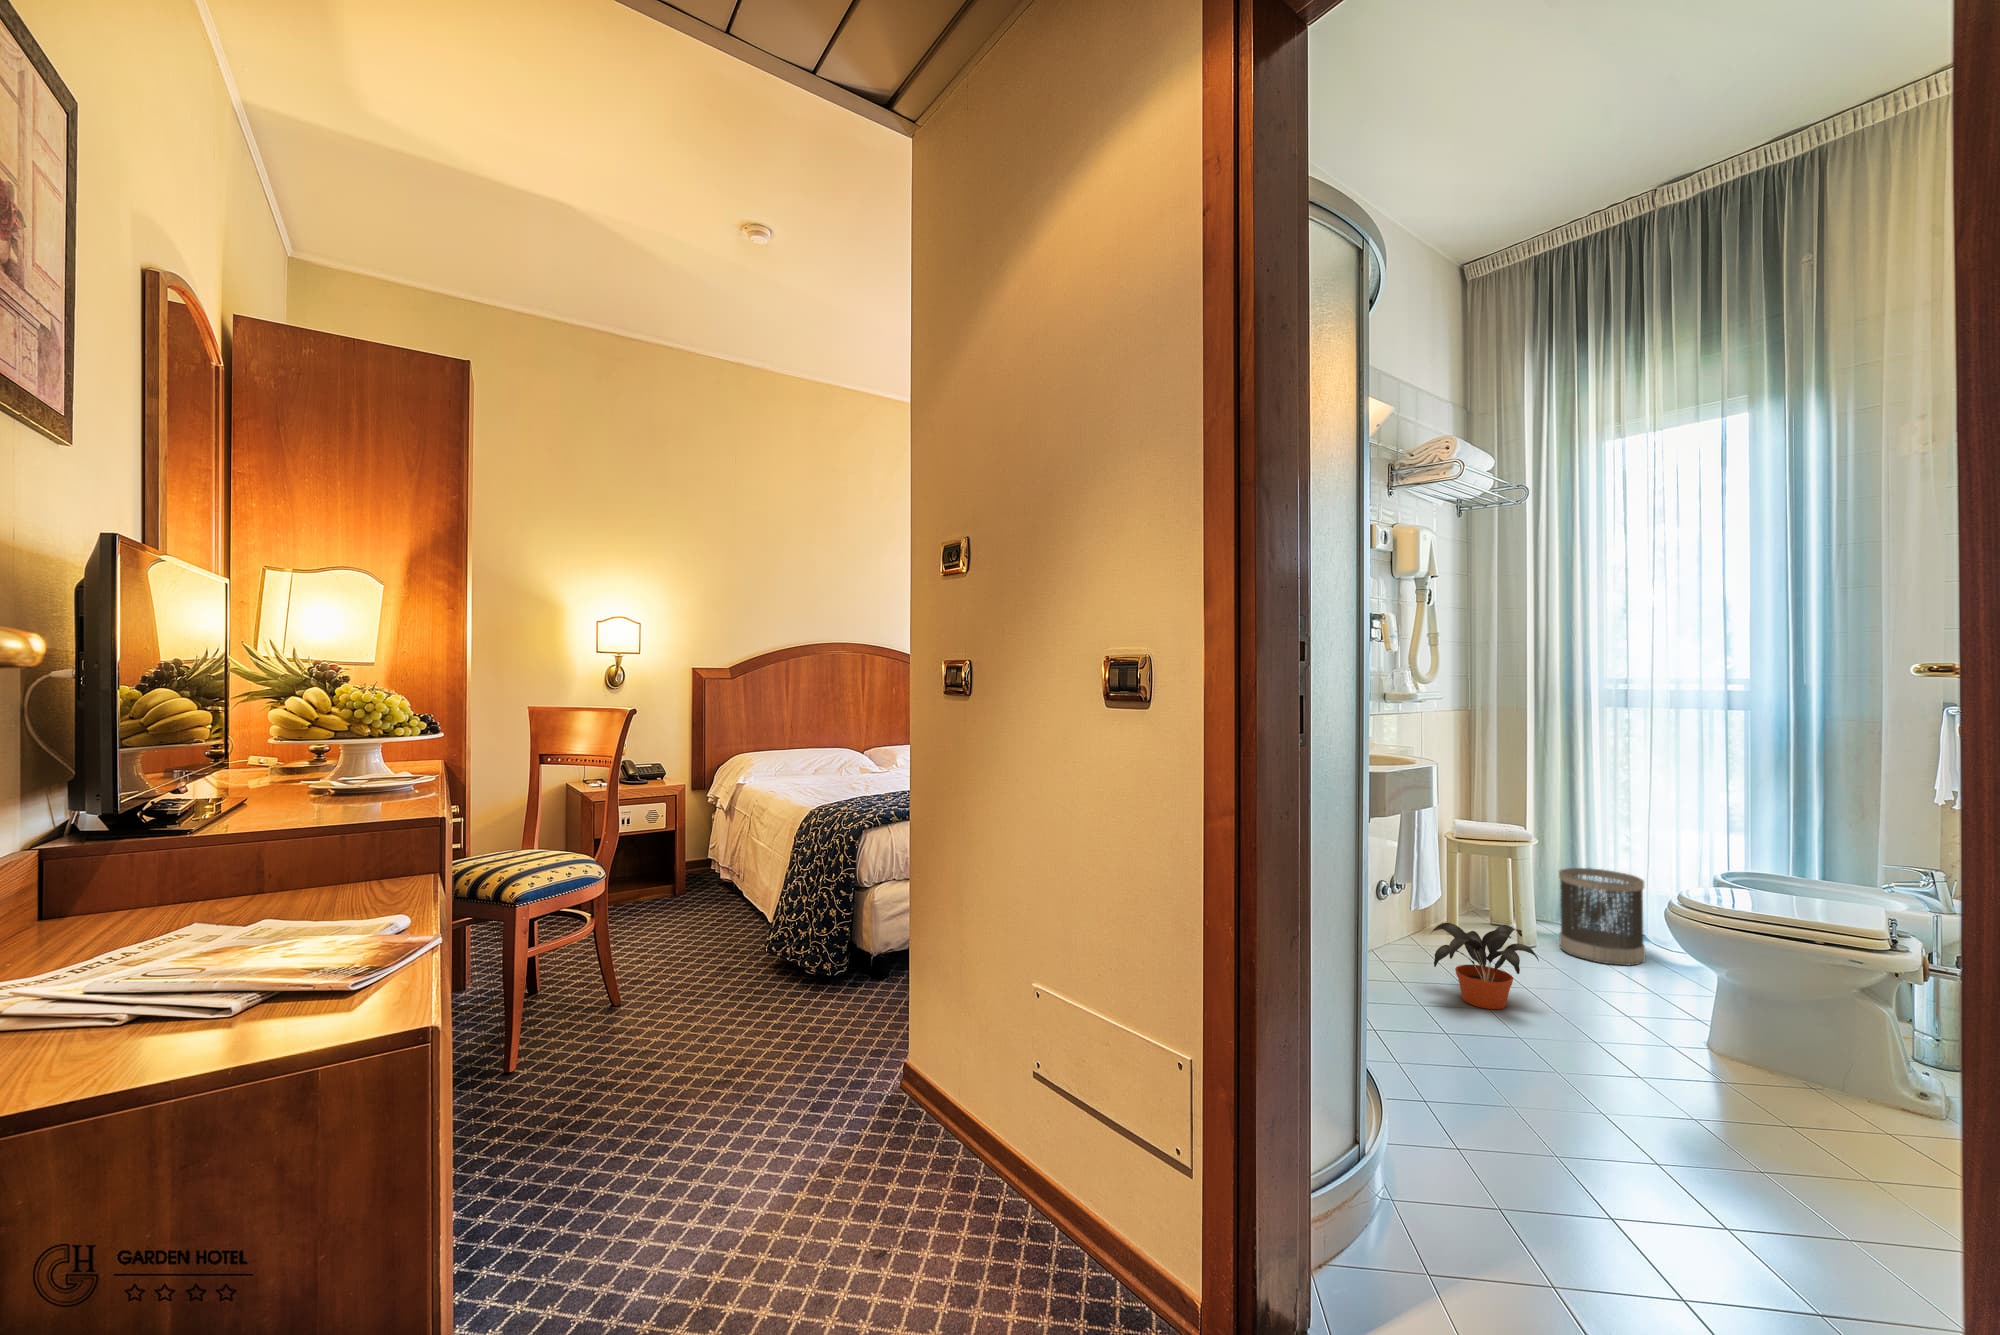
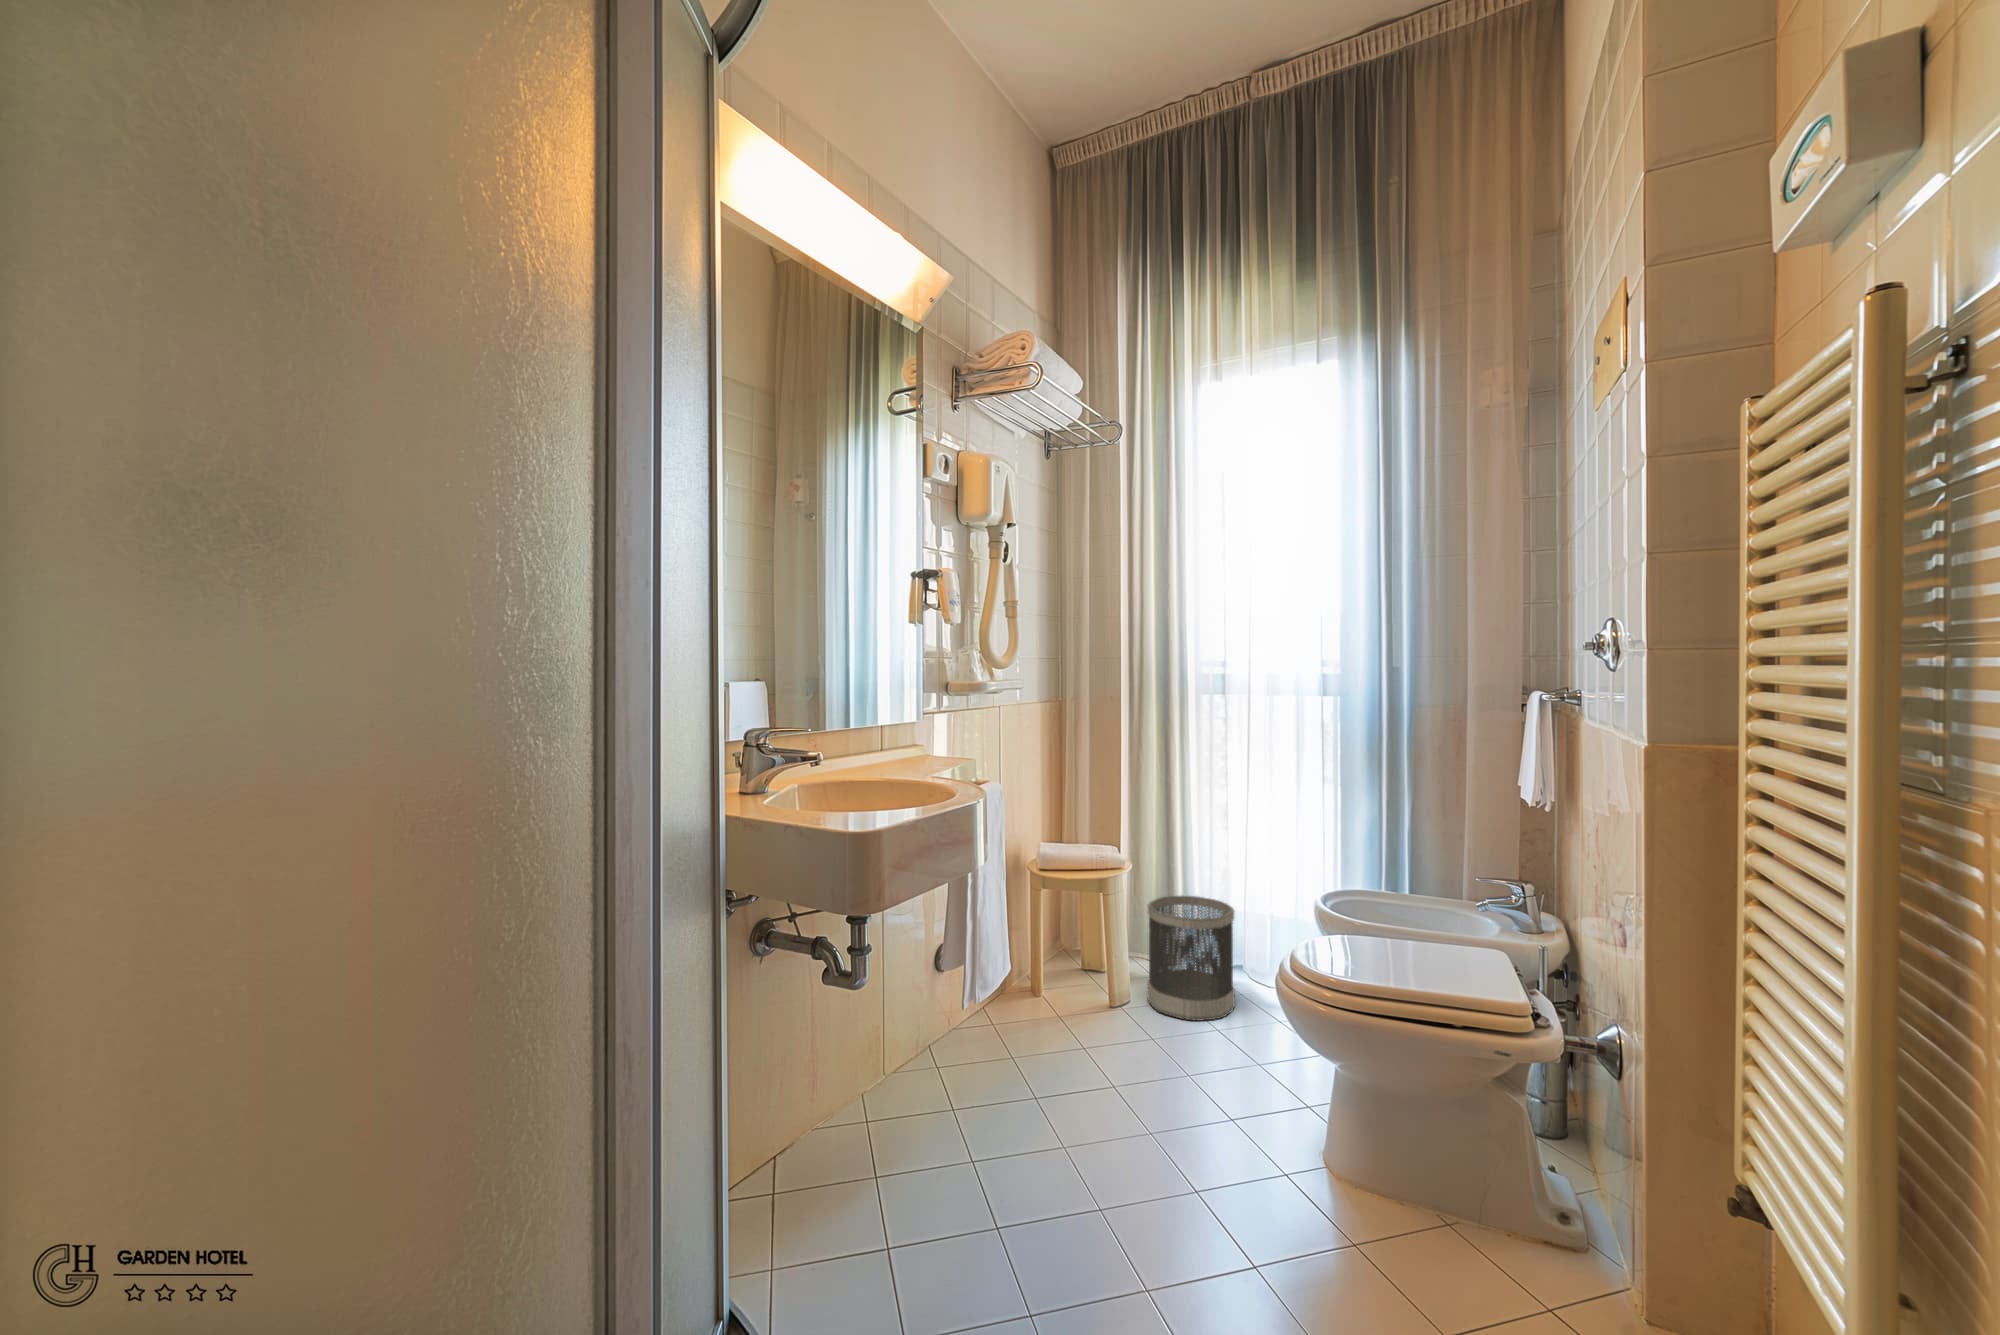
potted plant: present [1431,923,1539,1009] -> none [989,1011,1125,1149]

